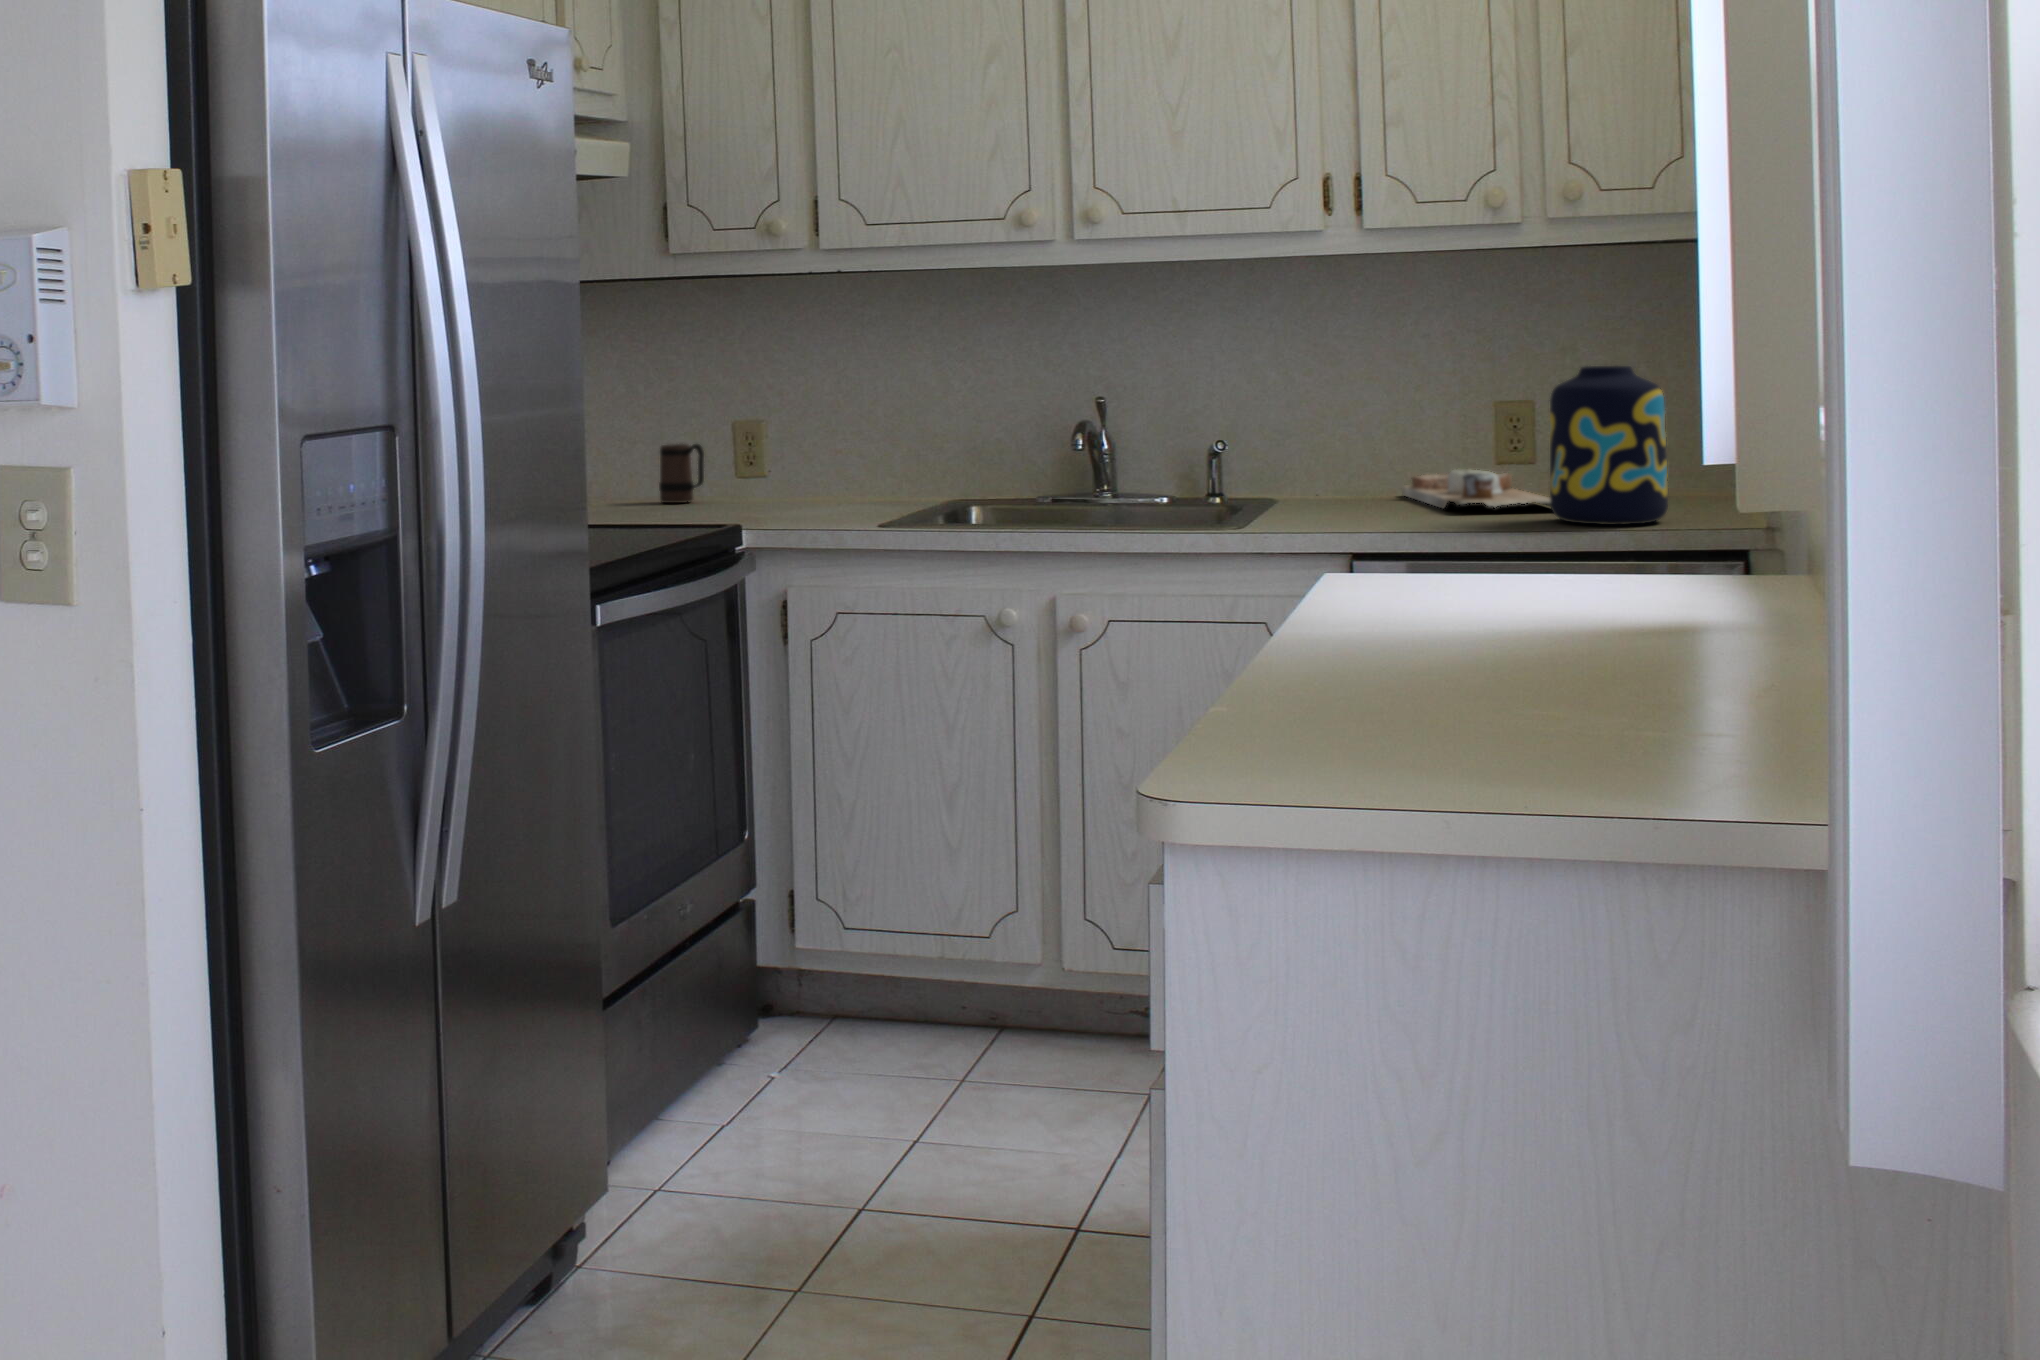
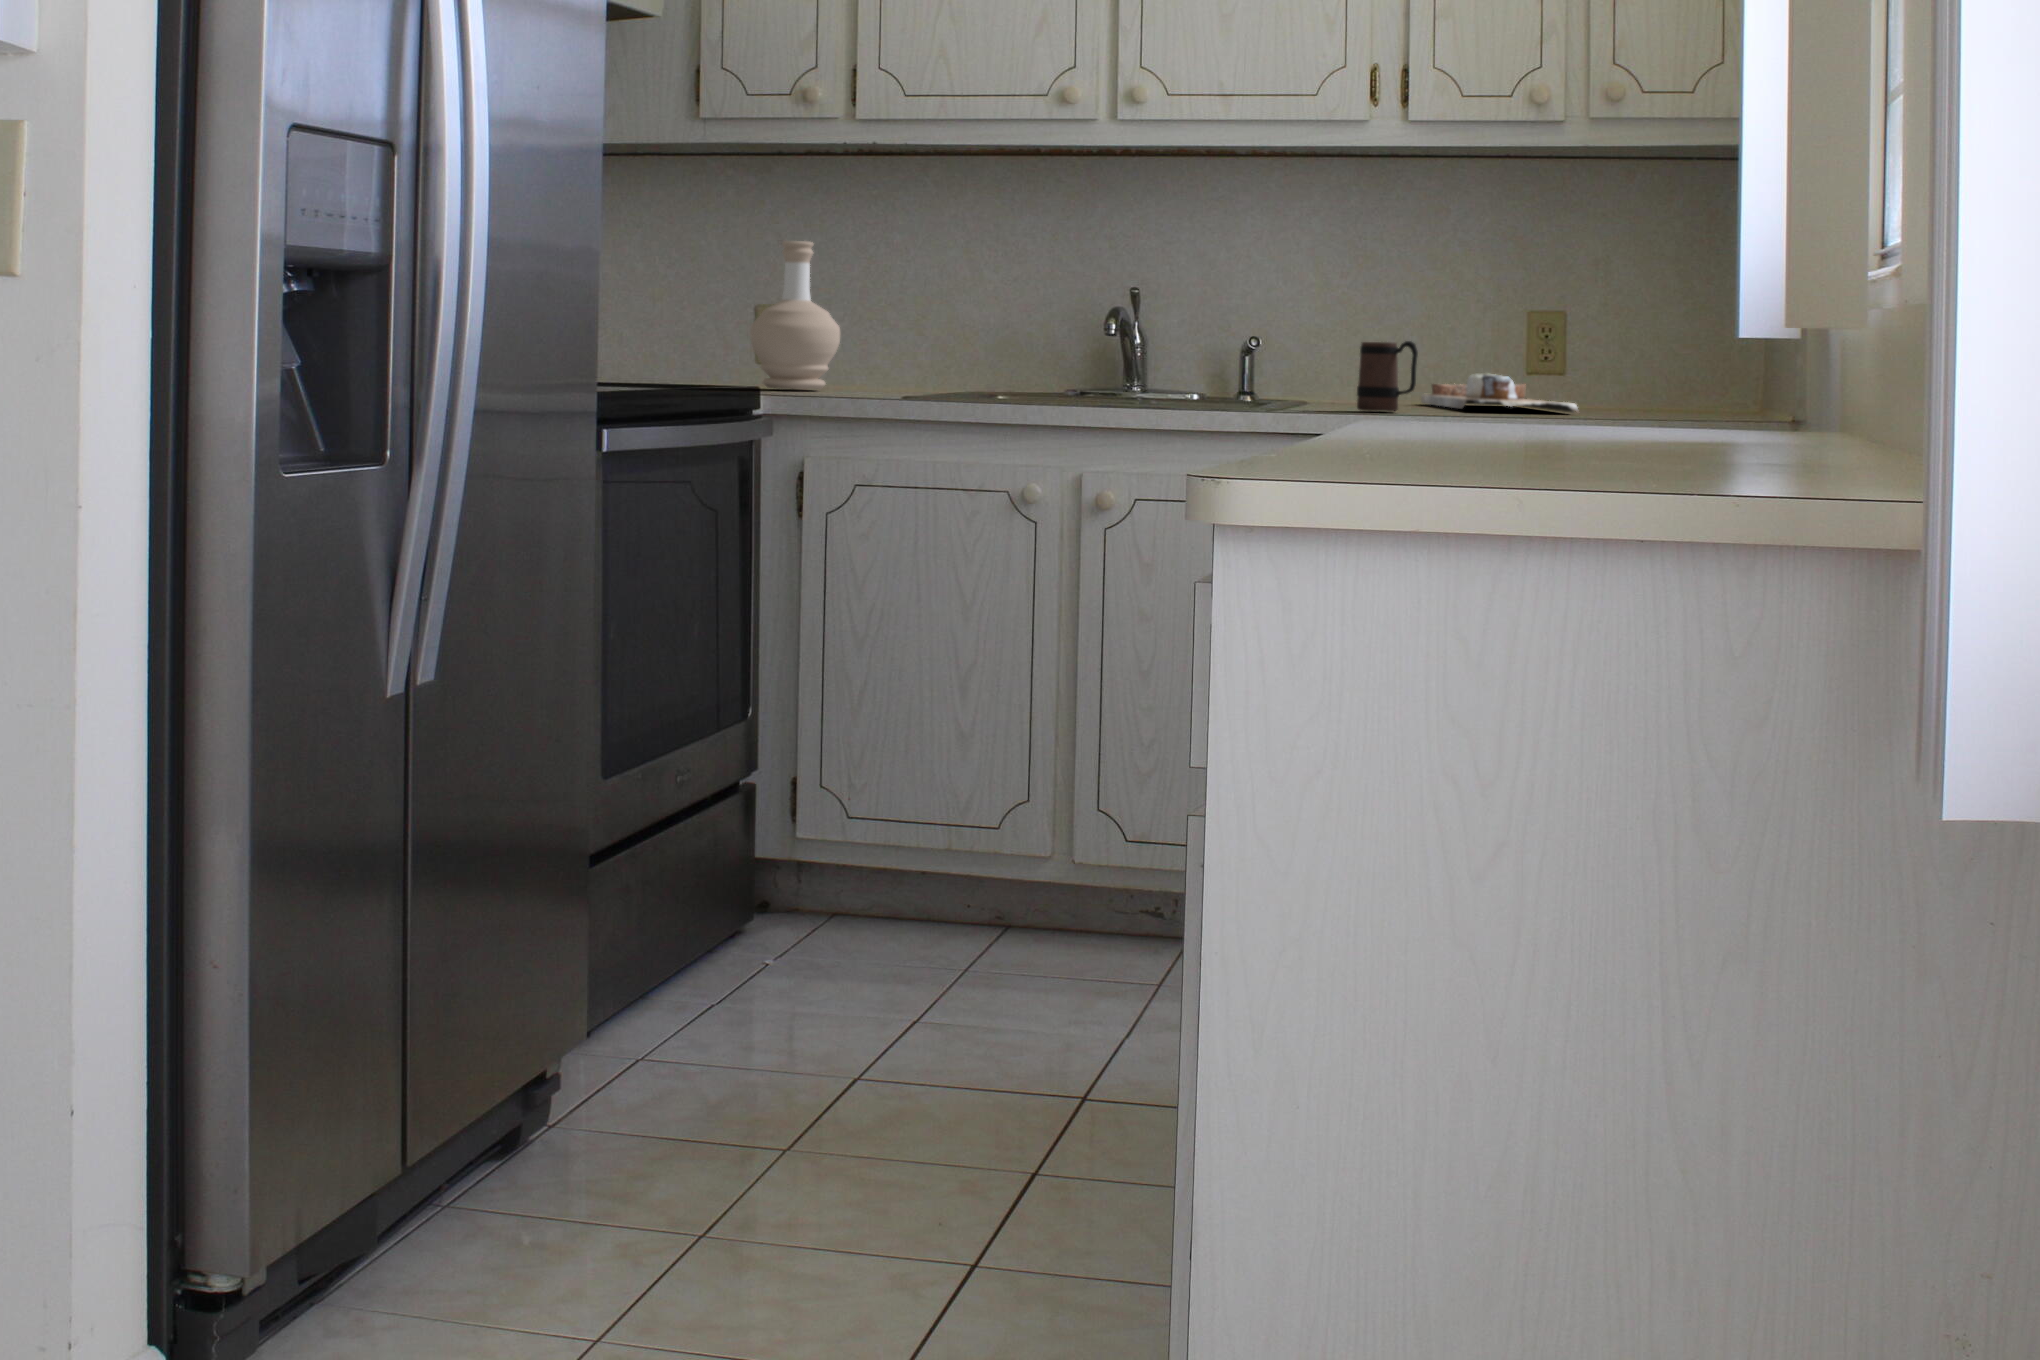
bottle: none [727,364,813,506] -> present [750,241,840,389]
vase: present [1550,366,1668,525] -> none [1564,266,1674,420]
mug: present [659,444,704,503] -> present [1357,341,1418,412]

